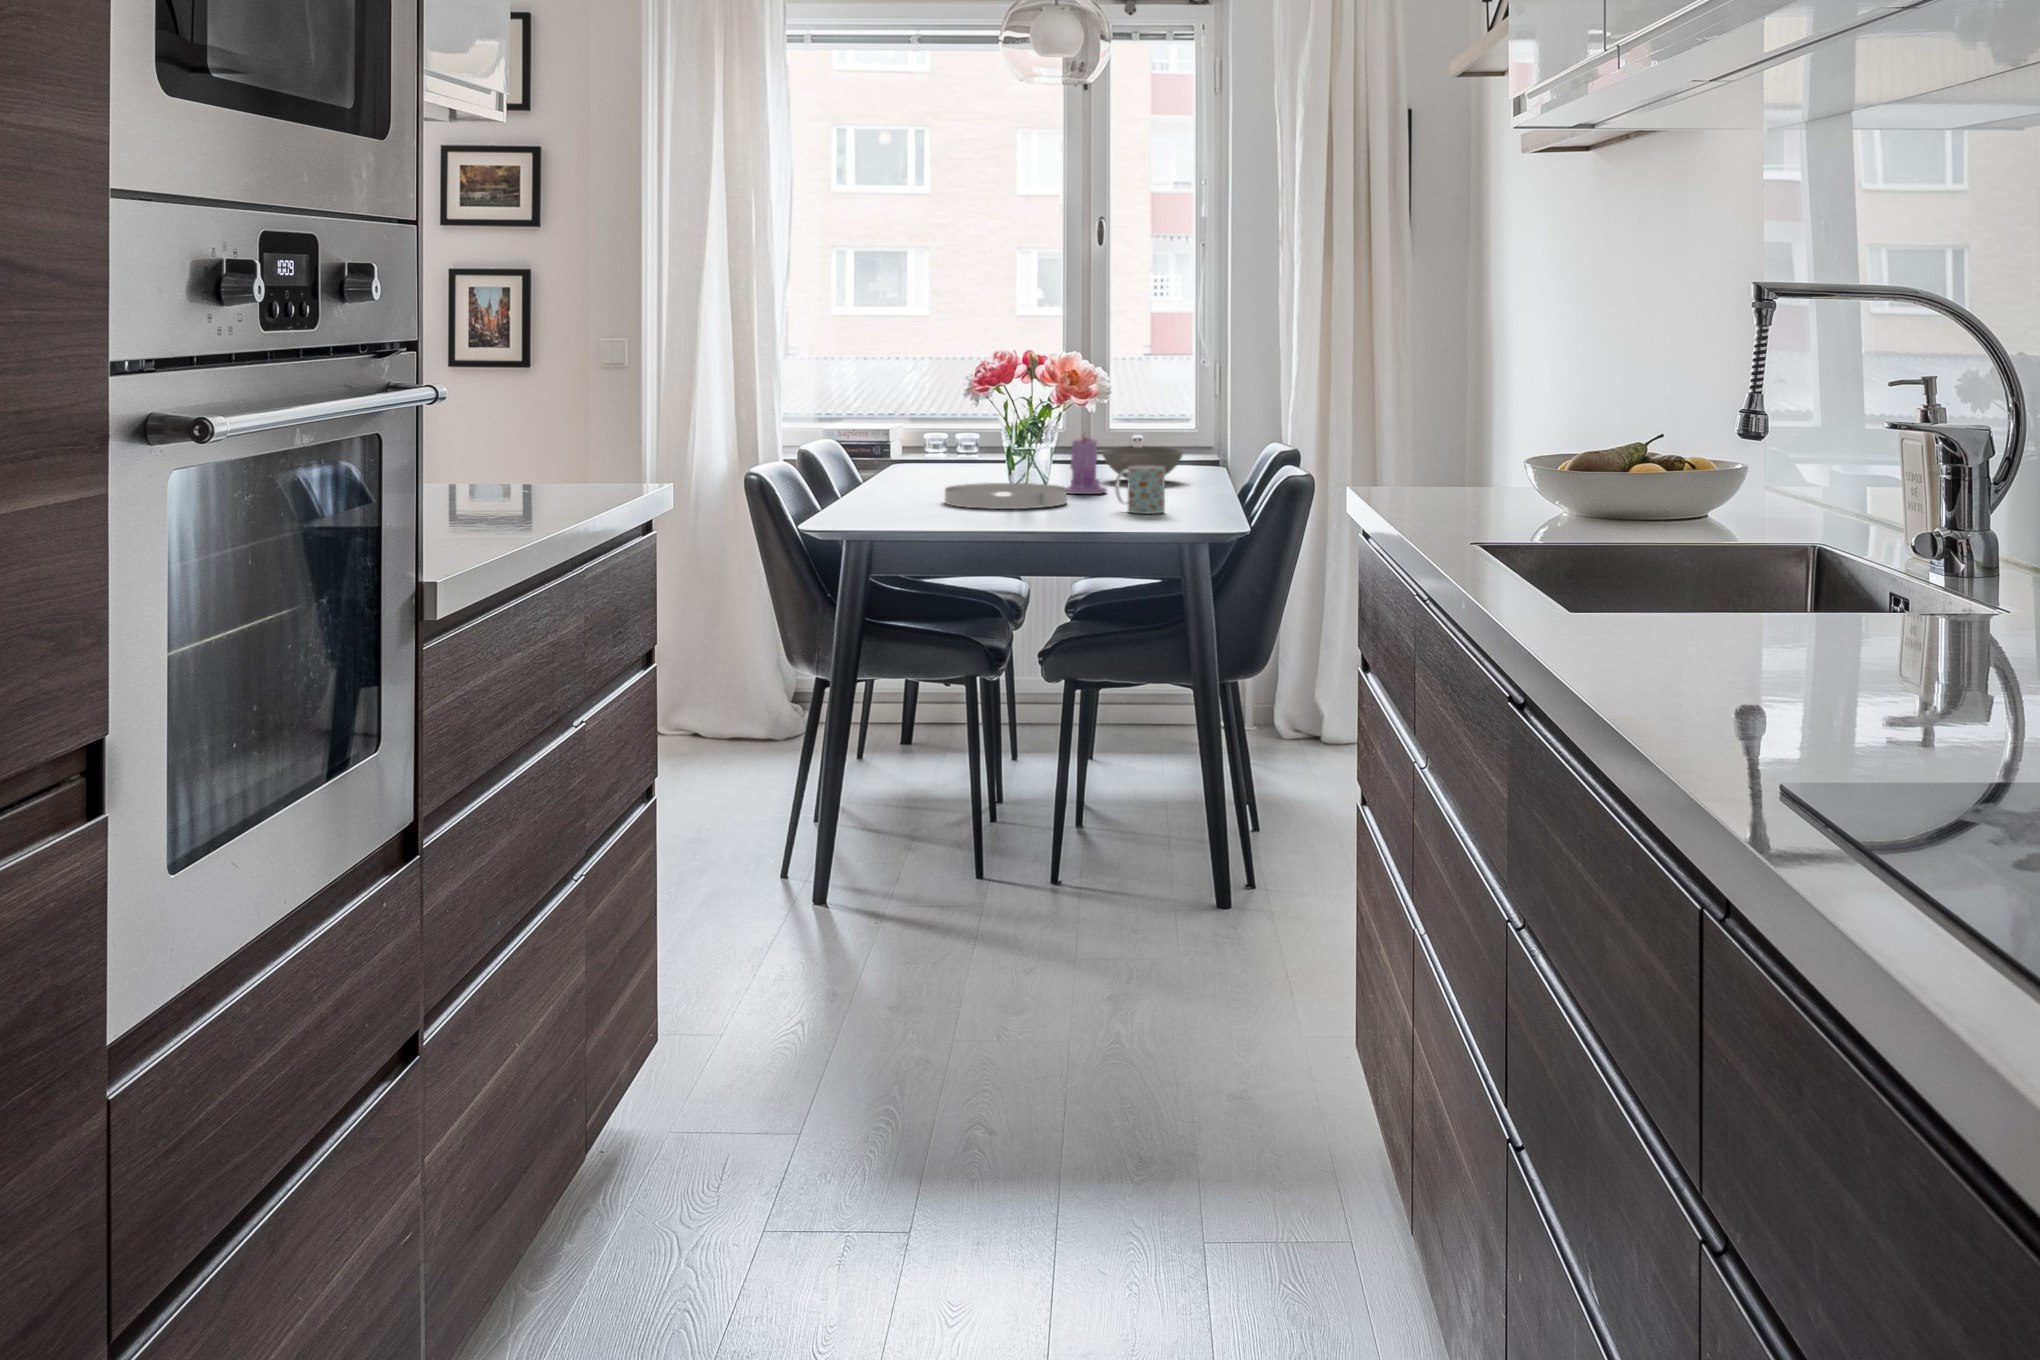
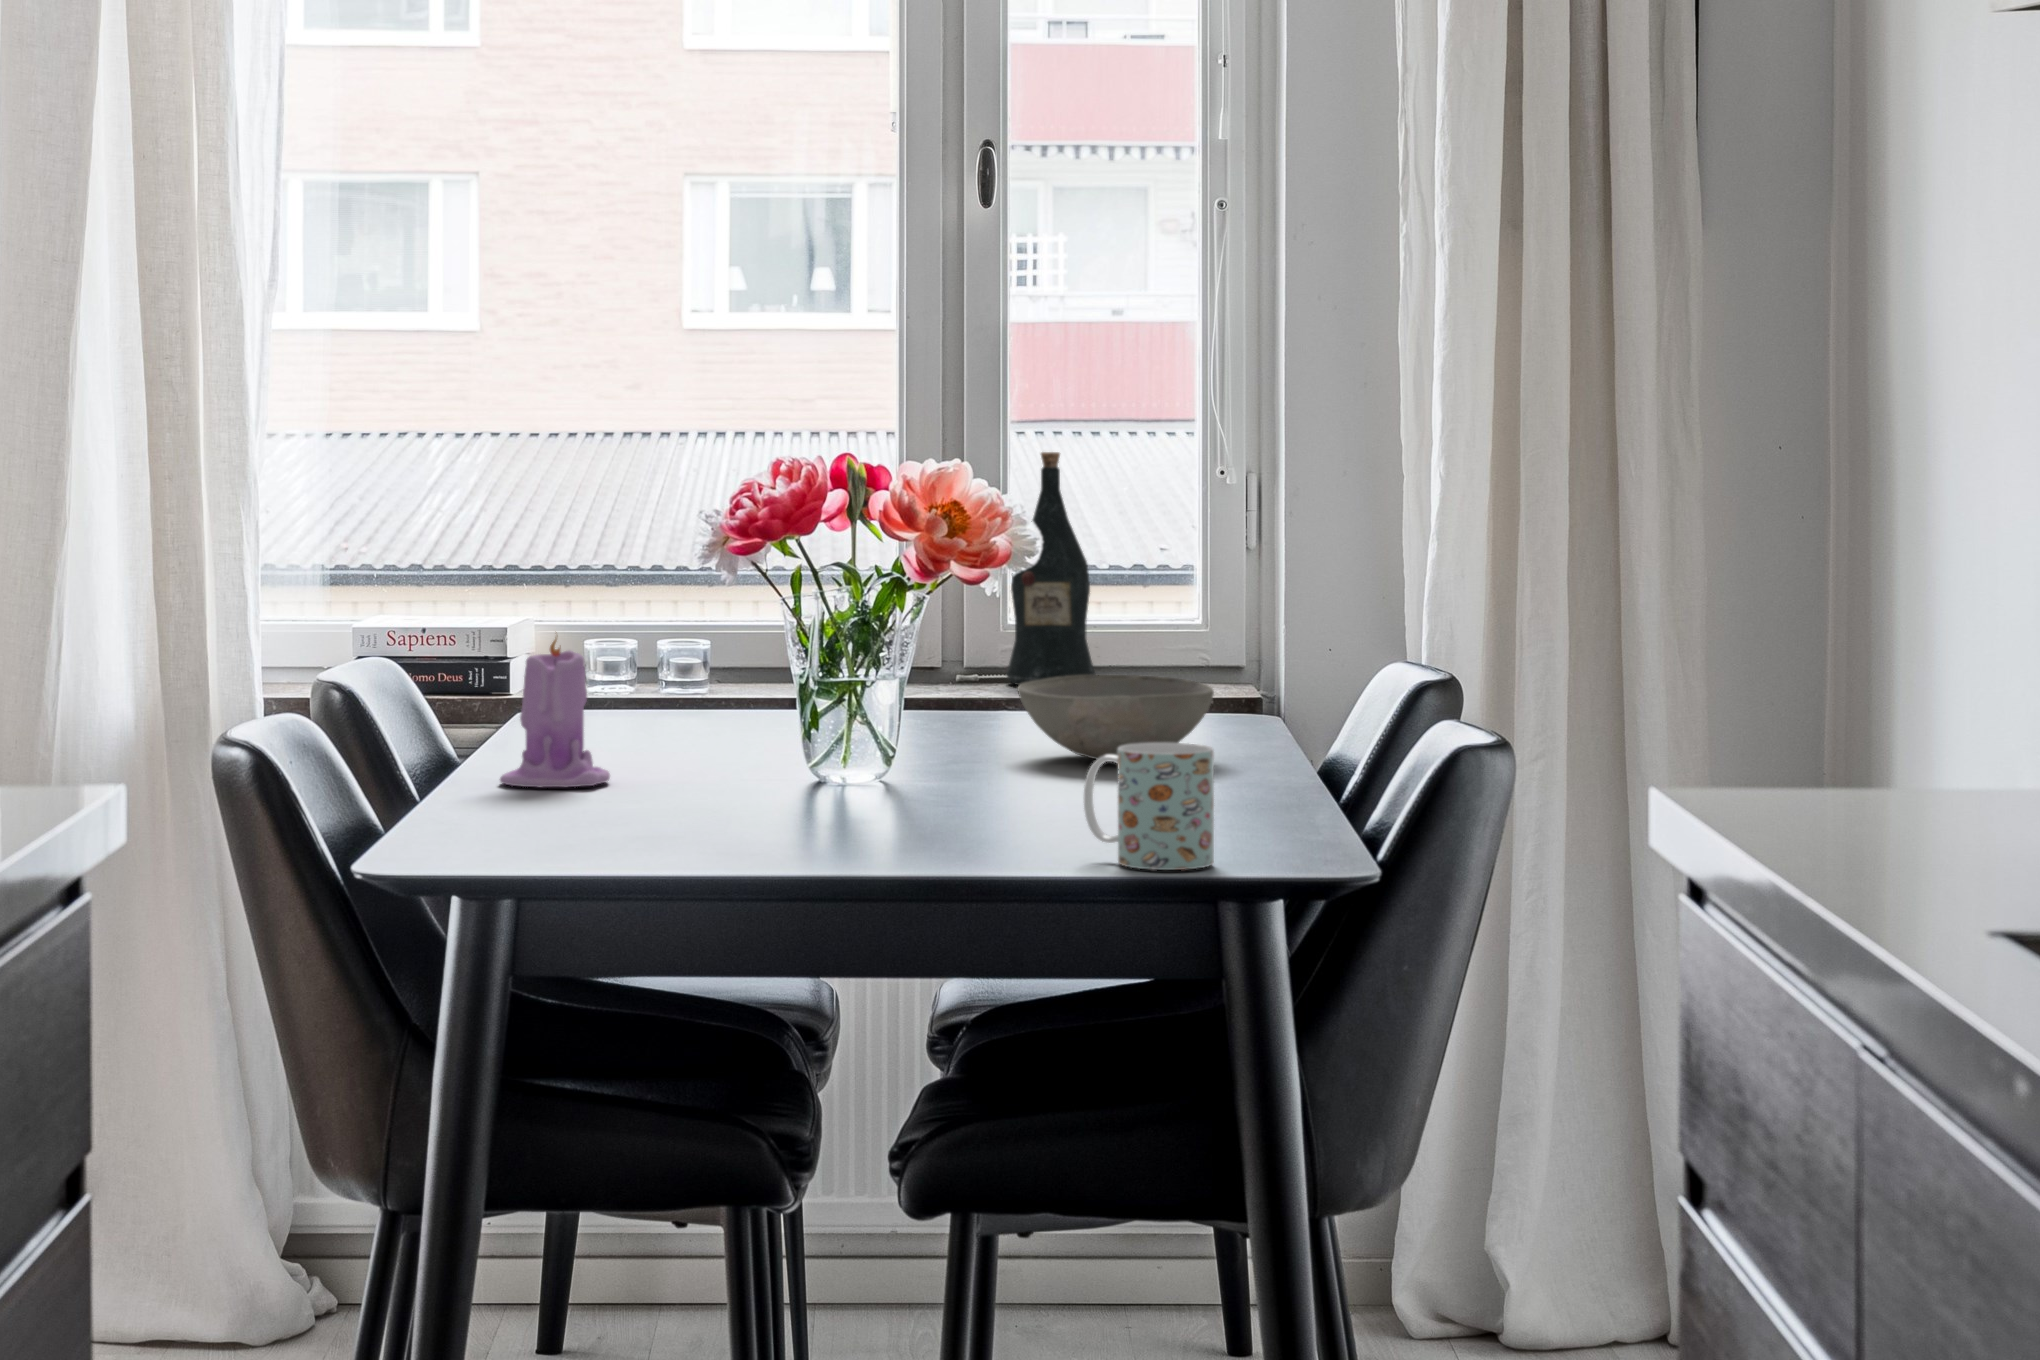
wine bottle: none [1107,354,1146,456] -> present [1006,452,1095,685]
candle: present [1067,436,1107,494] -> present [500,637,610,787]
plate: present [945,483,1067,509] -> none [643,779,955,856]

